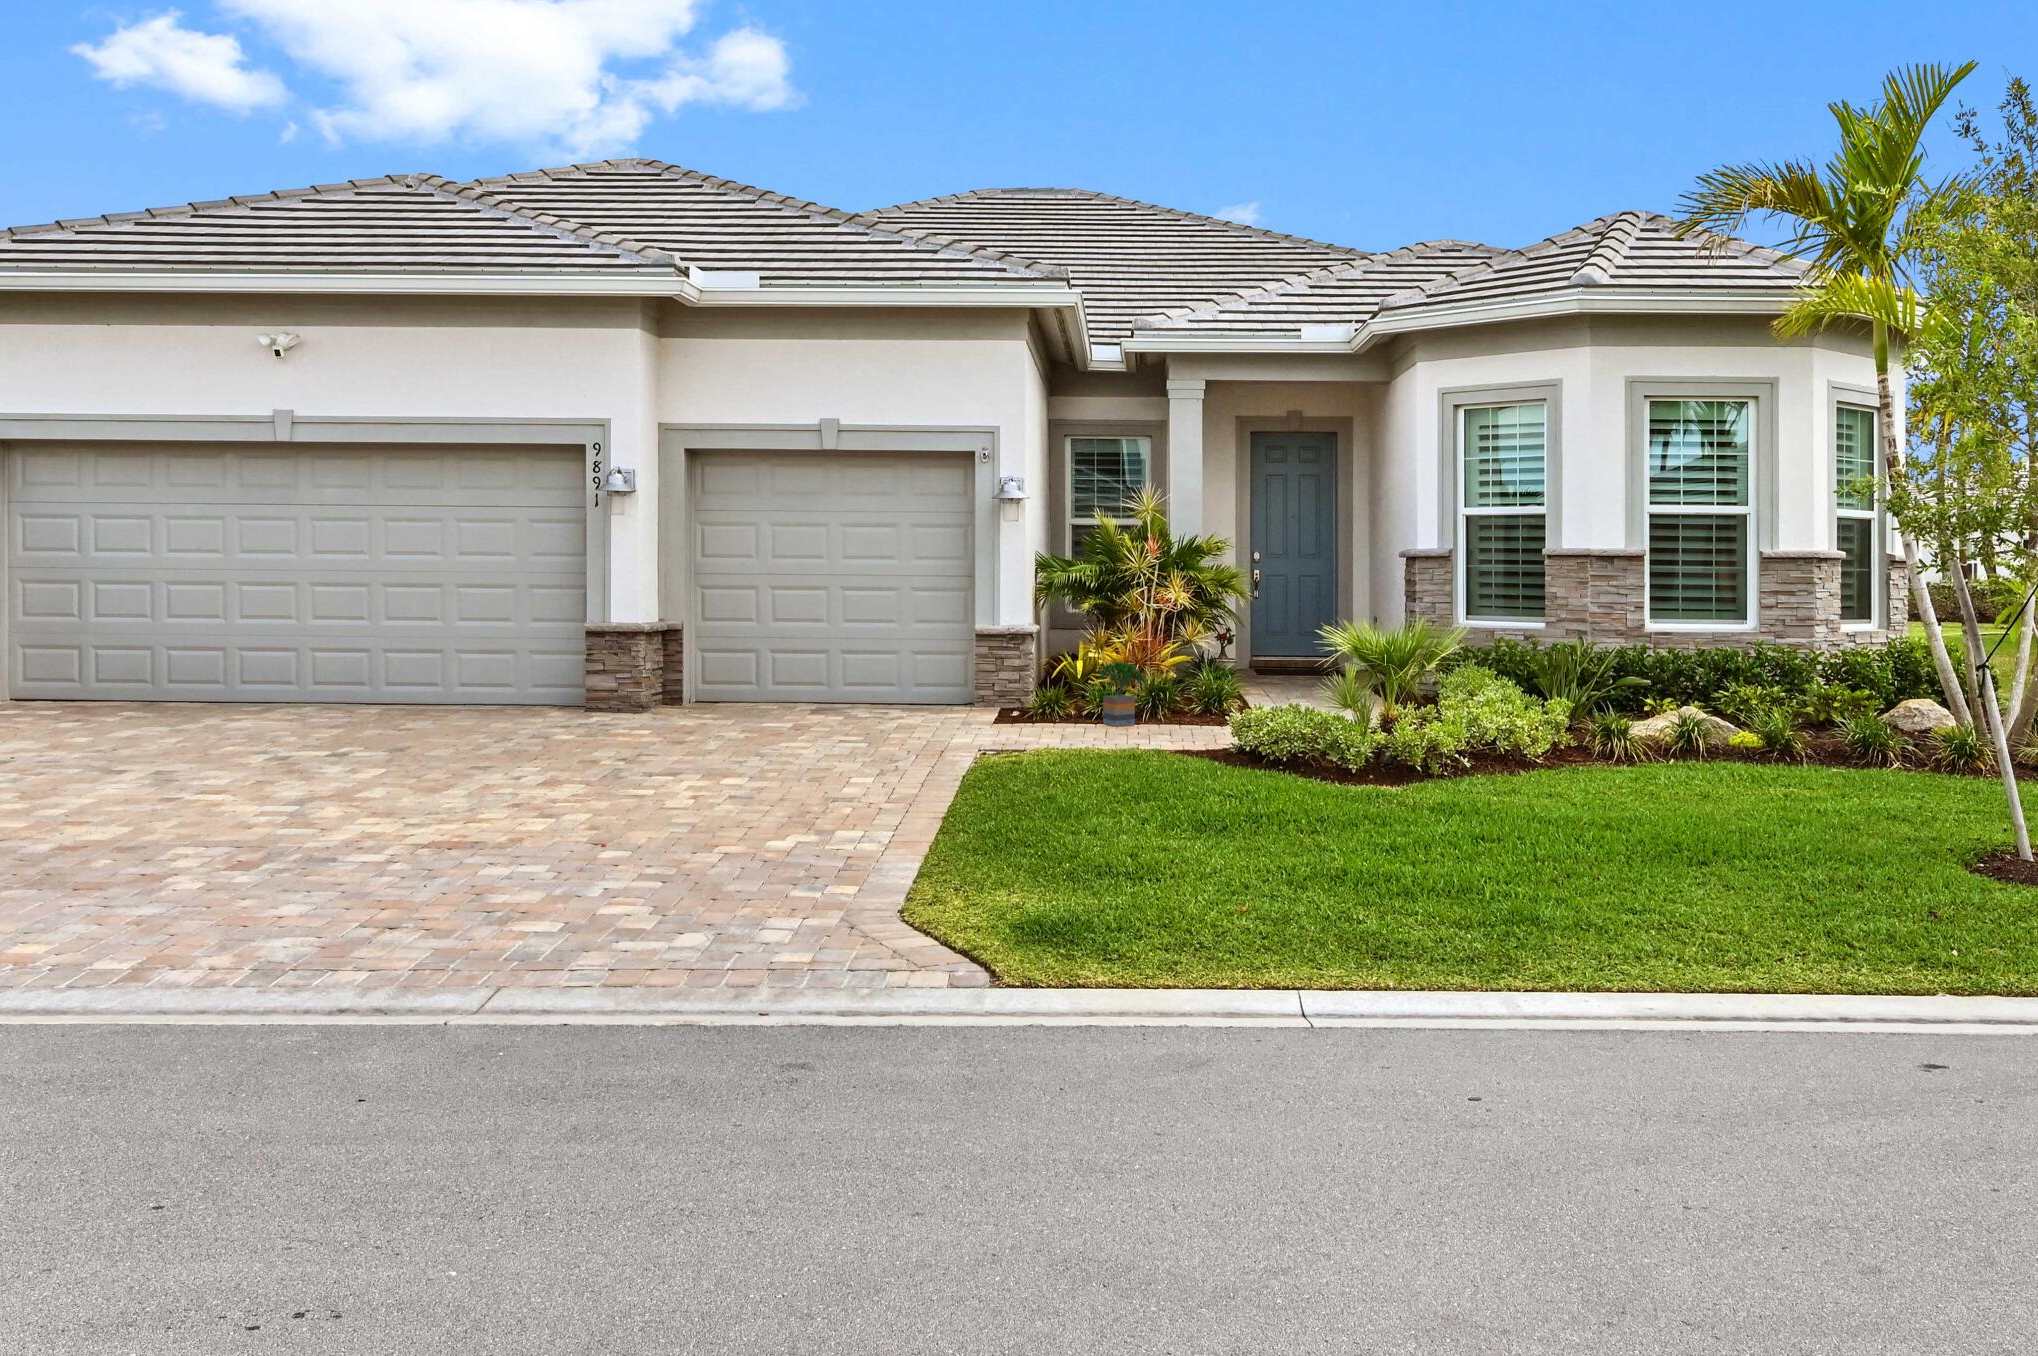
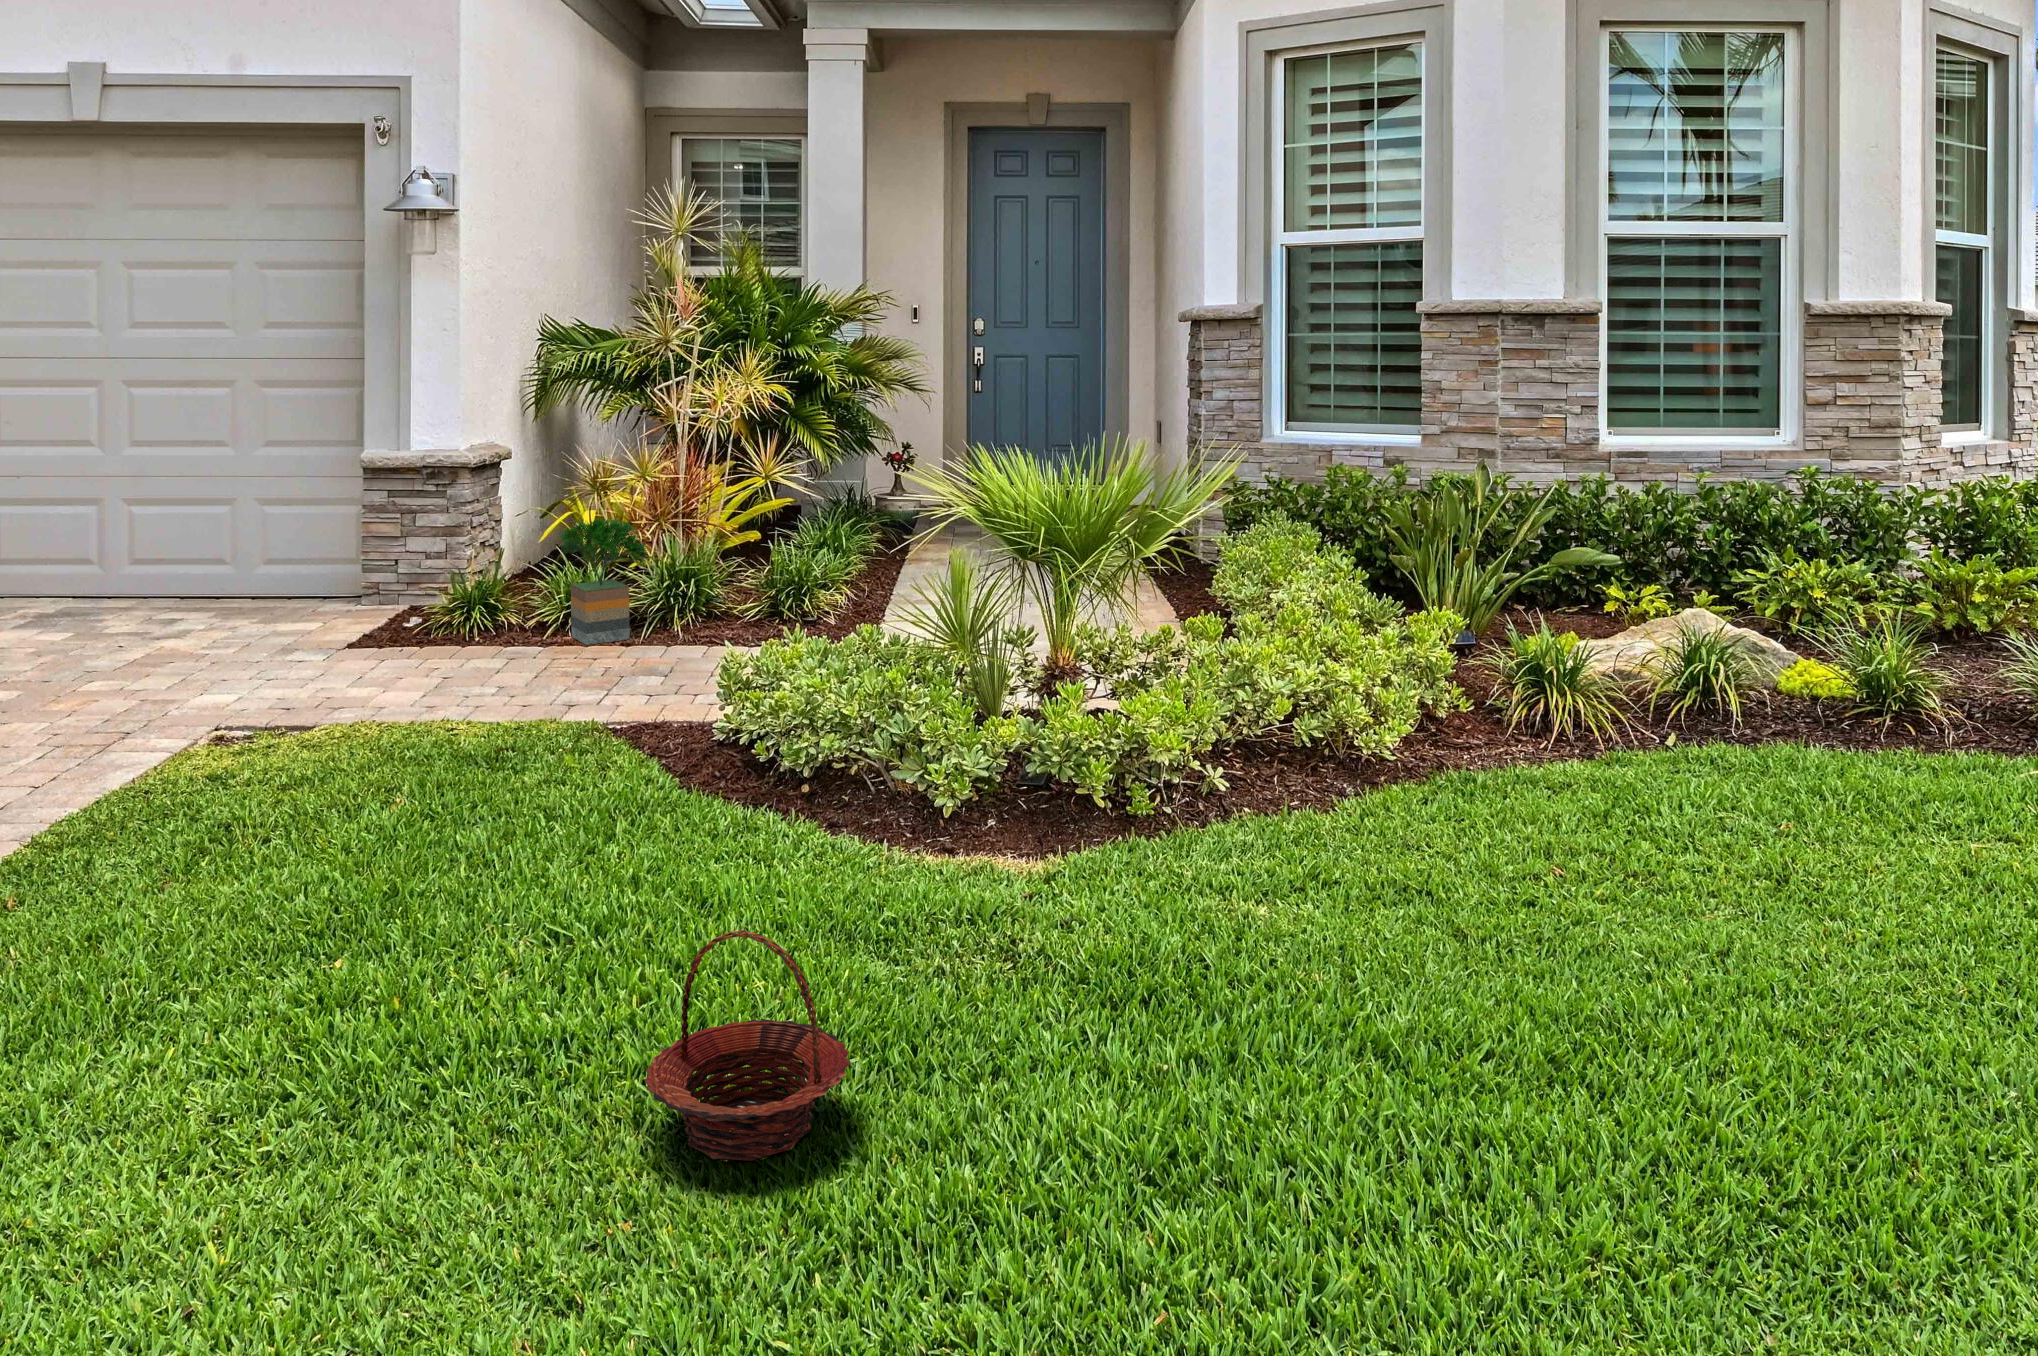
basket: none [1308,764,1372,833] -> present [645,930,850,1161]

